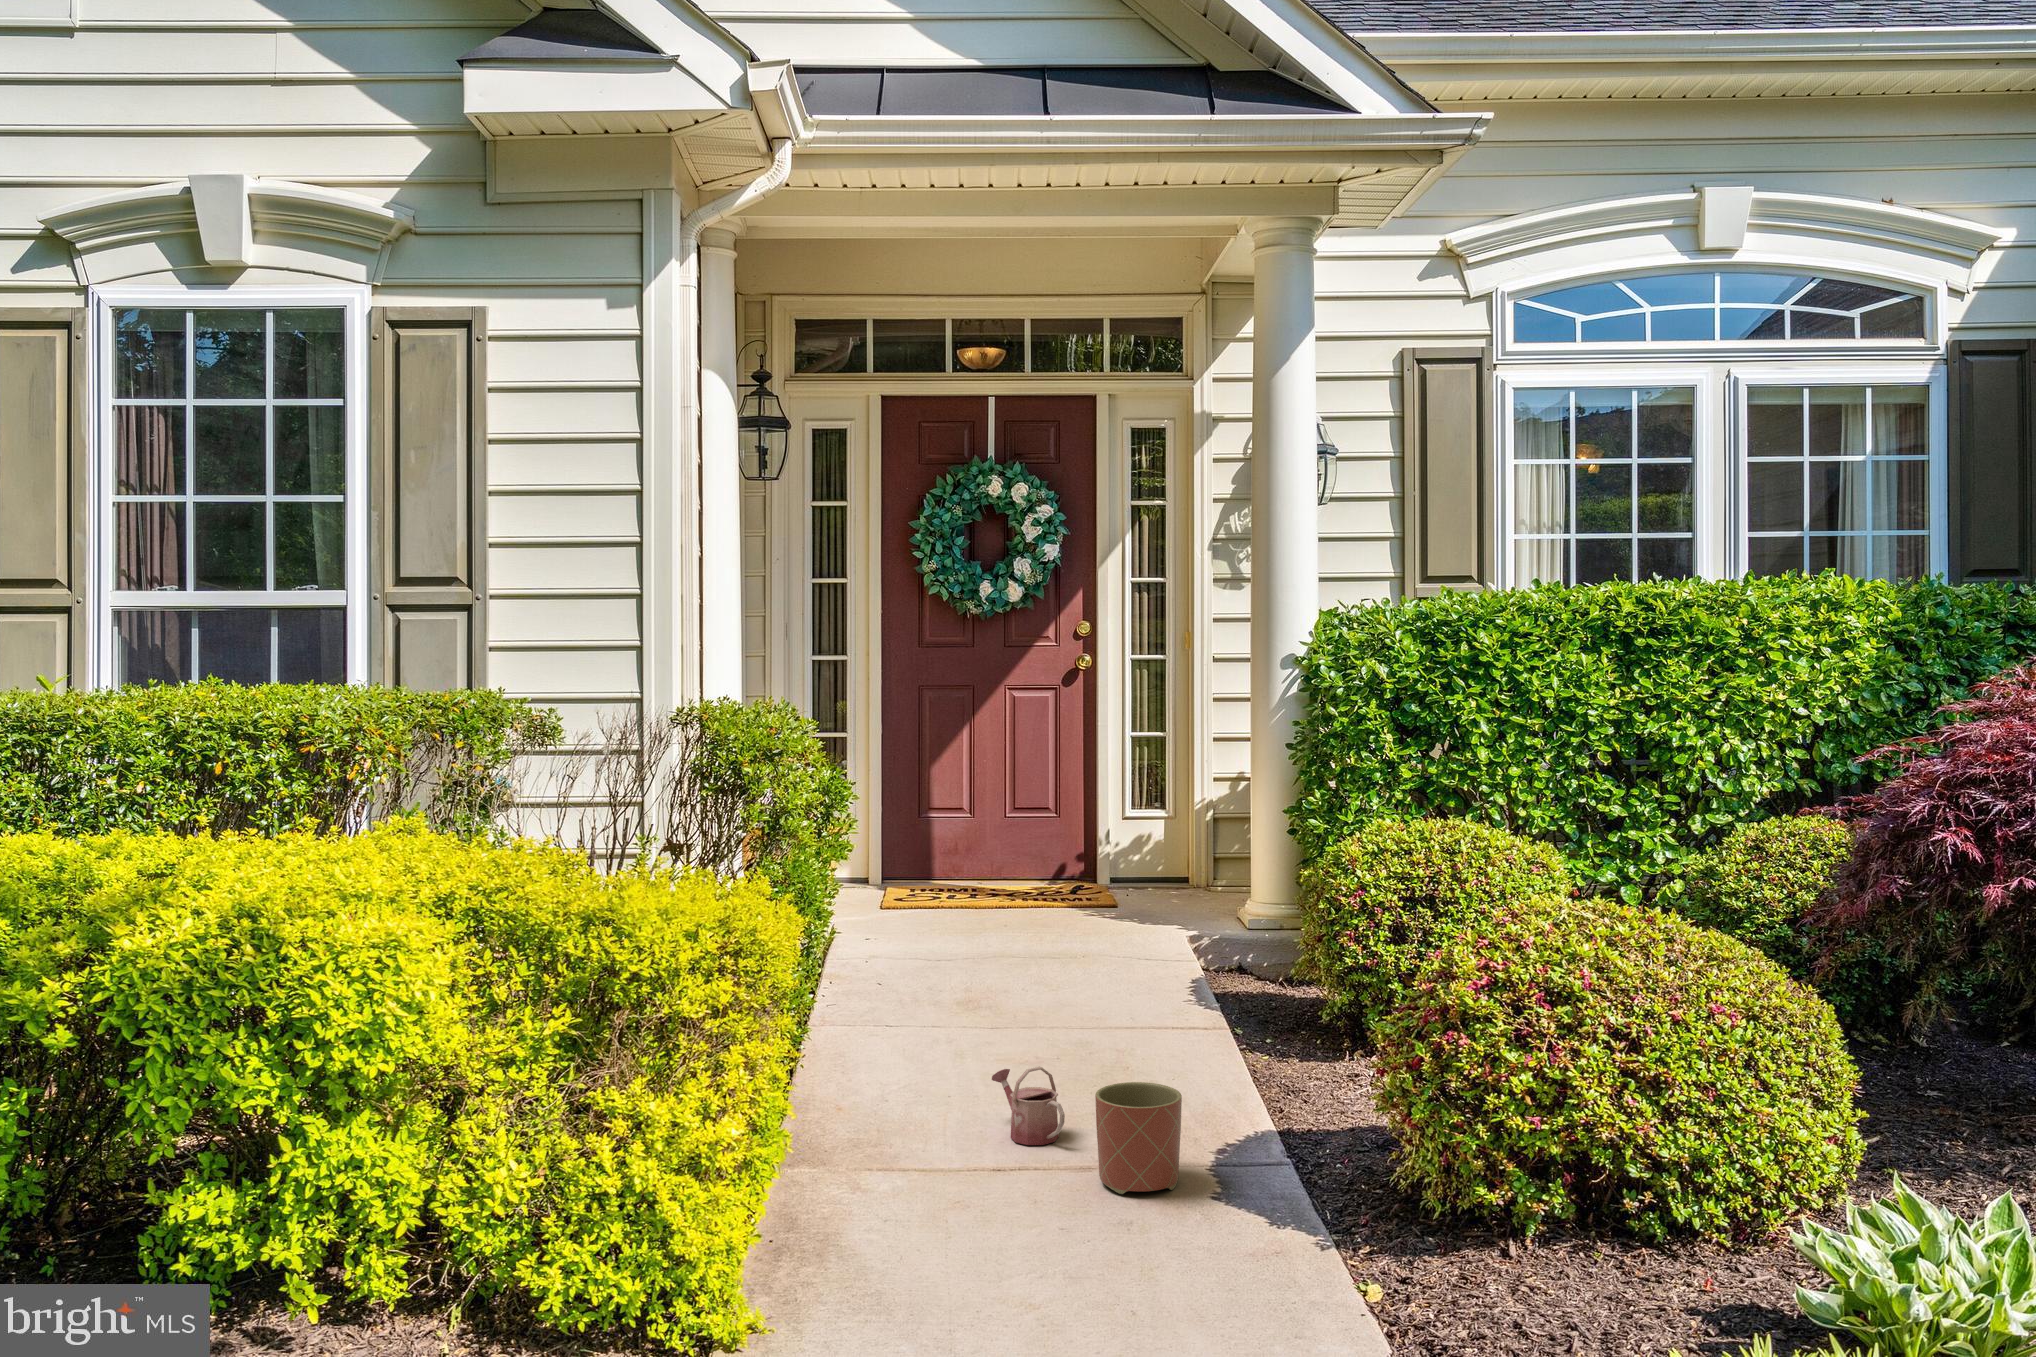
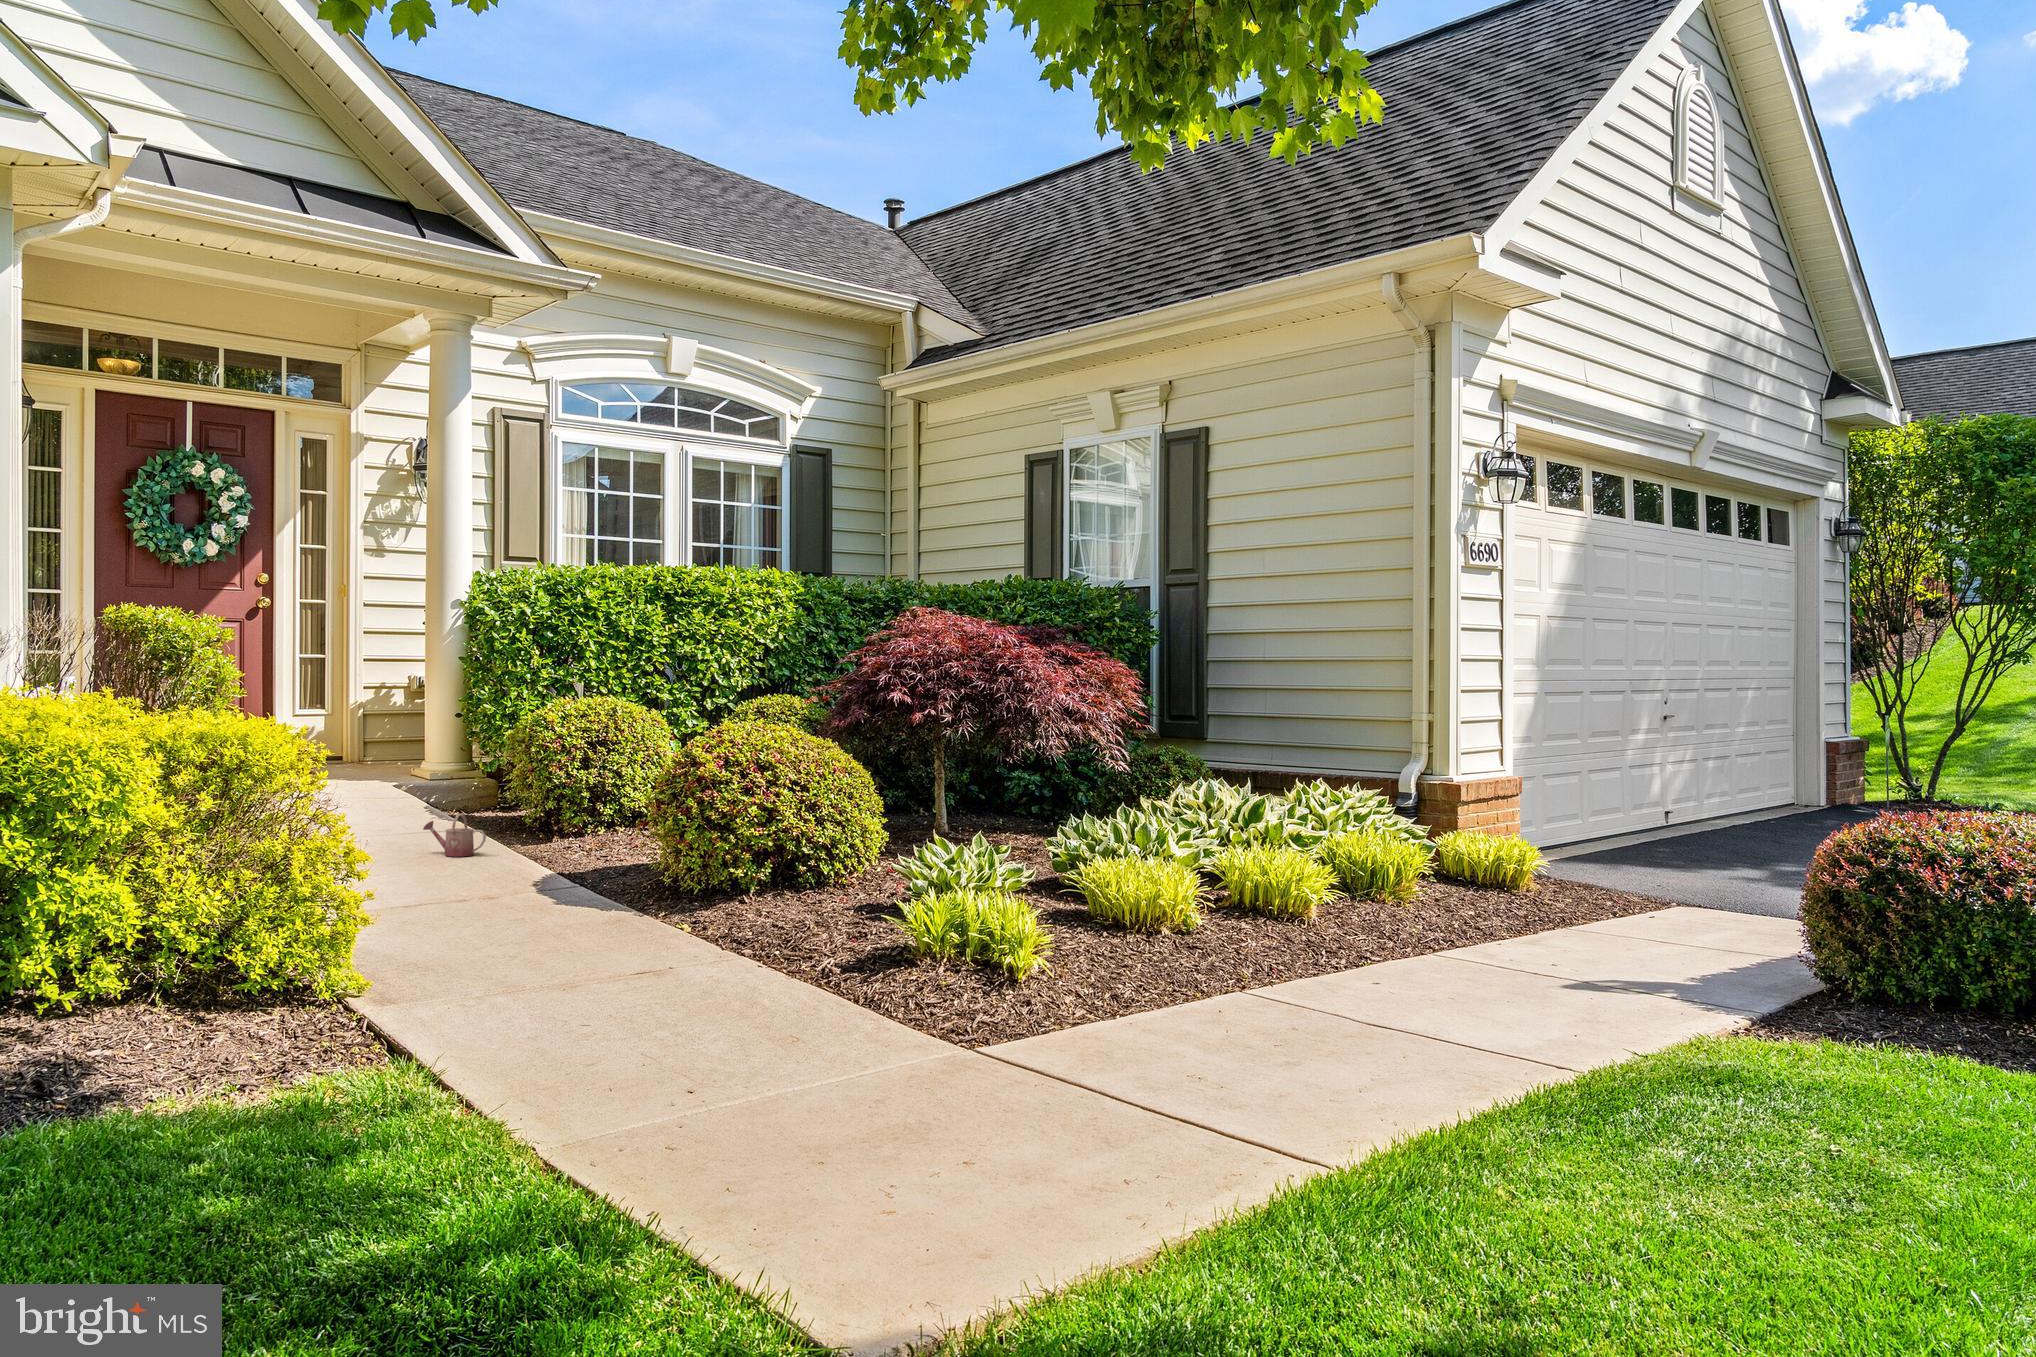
planter: present [1095,1082,1182,1194] -> none [522,809,570,861]

